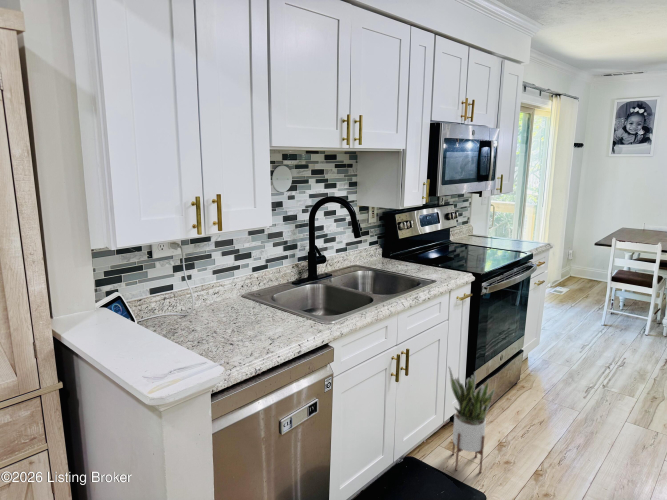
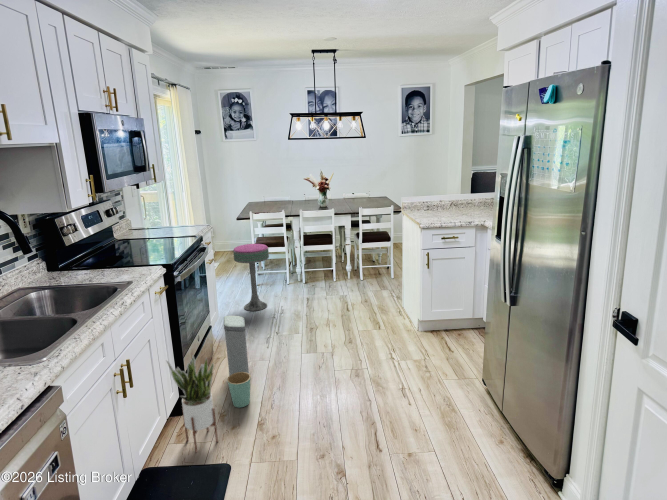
bar stool: none [574,276,625,358] -> present [233,244,269,311]
trash can: none [513,347,556,454] -> present [224,316,251,408]

